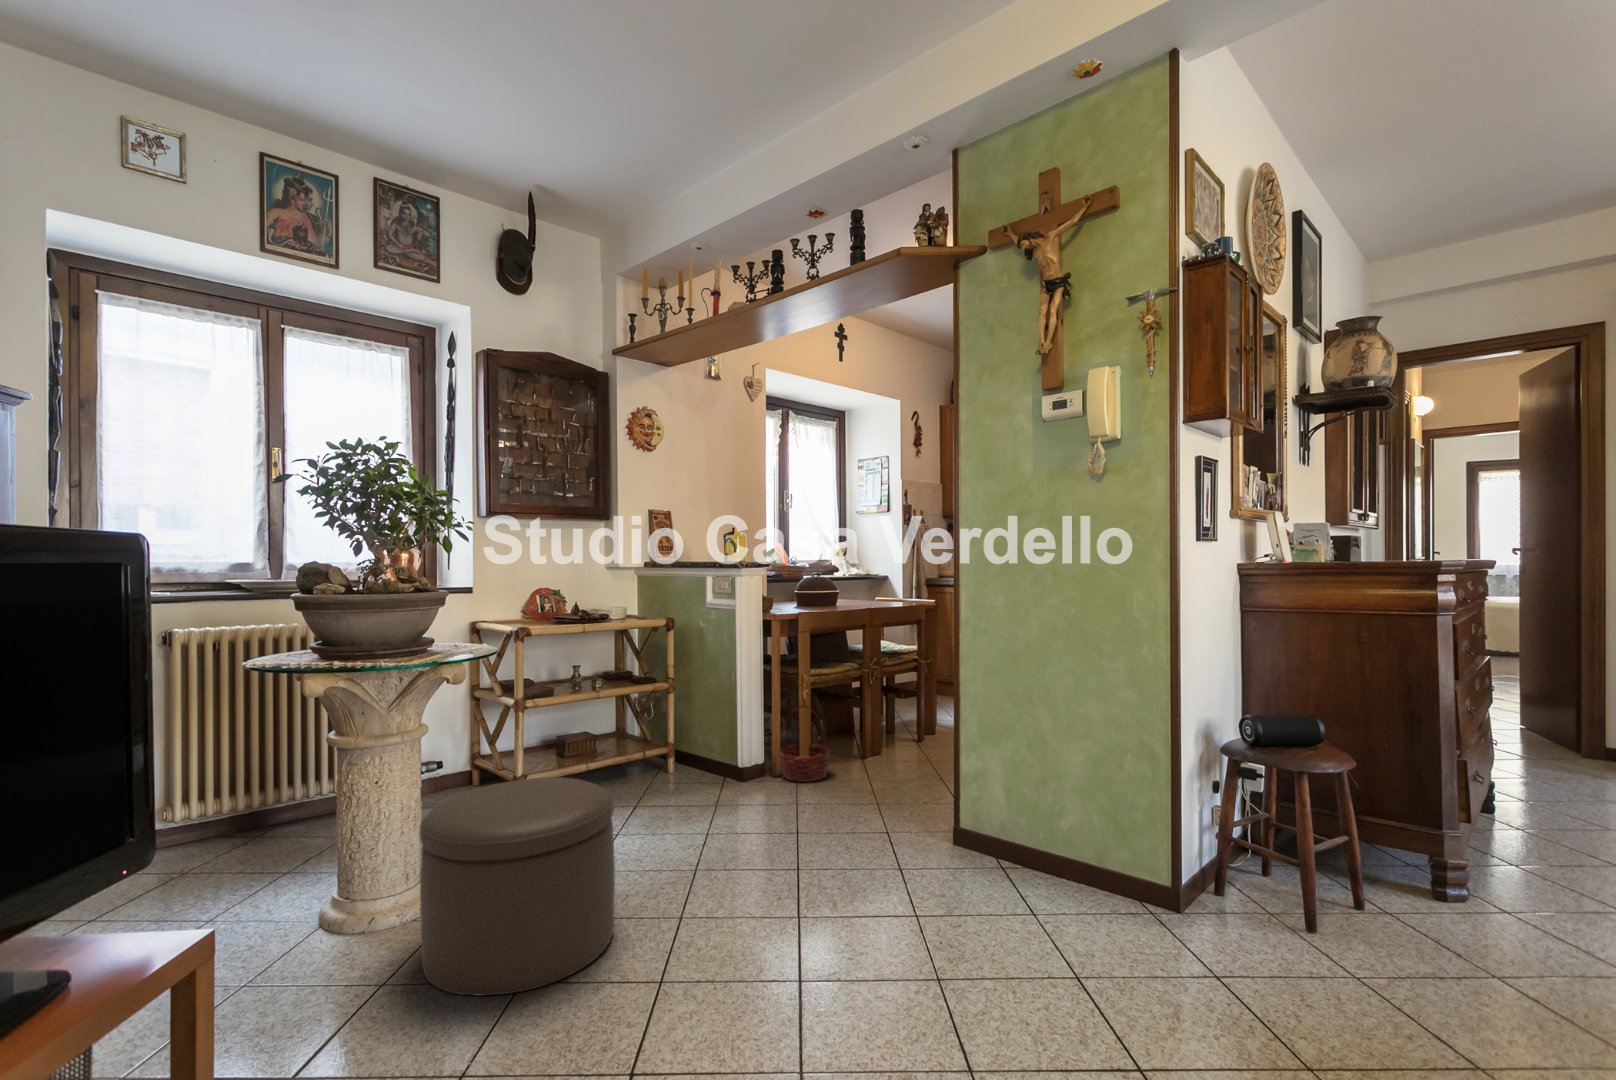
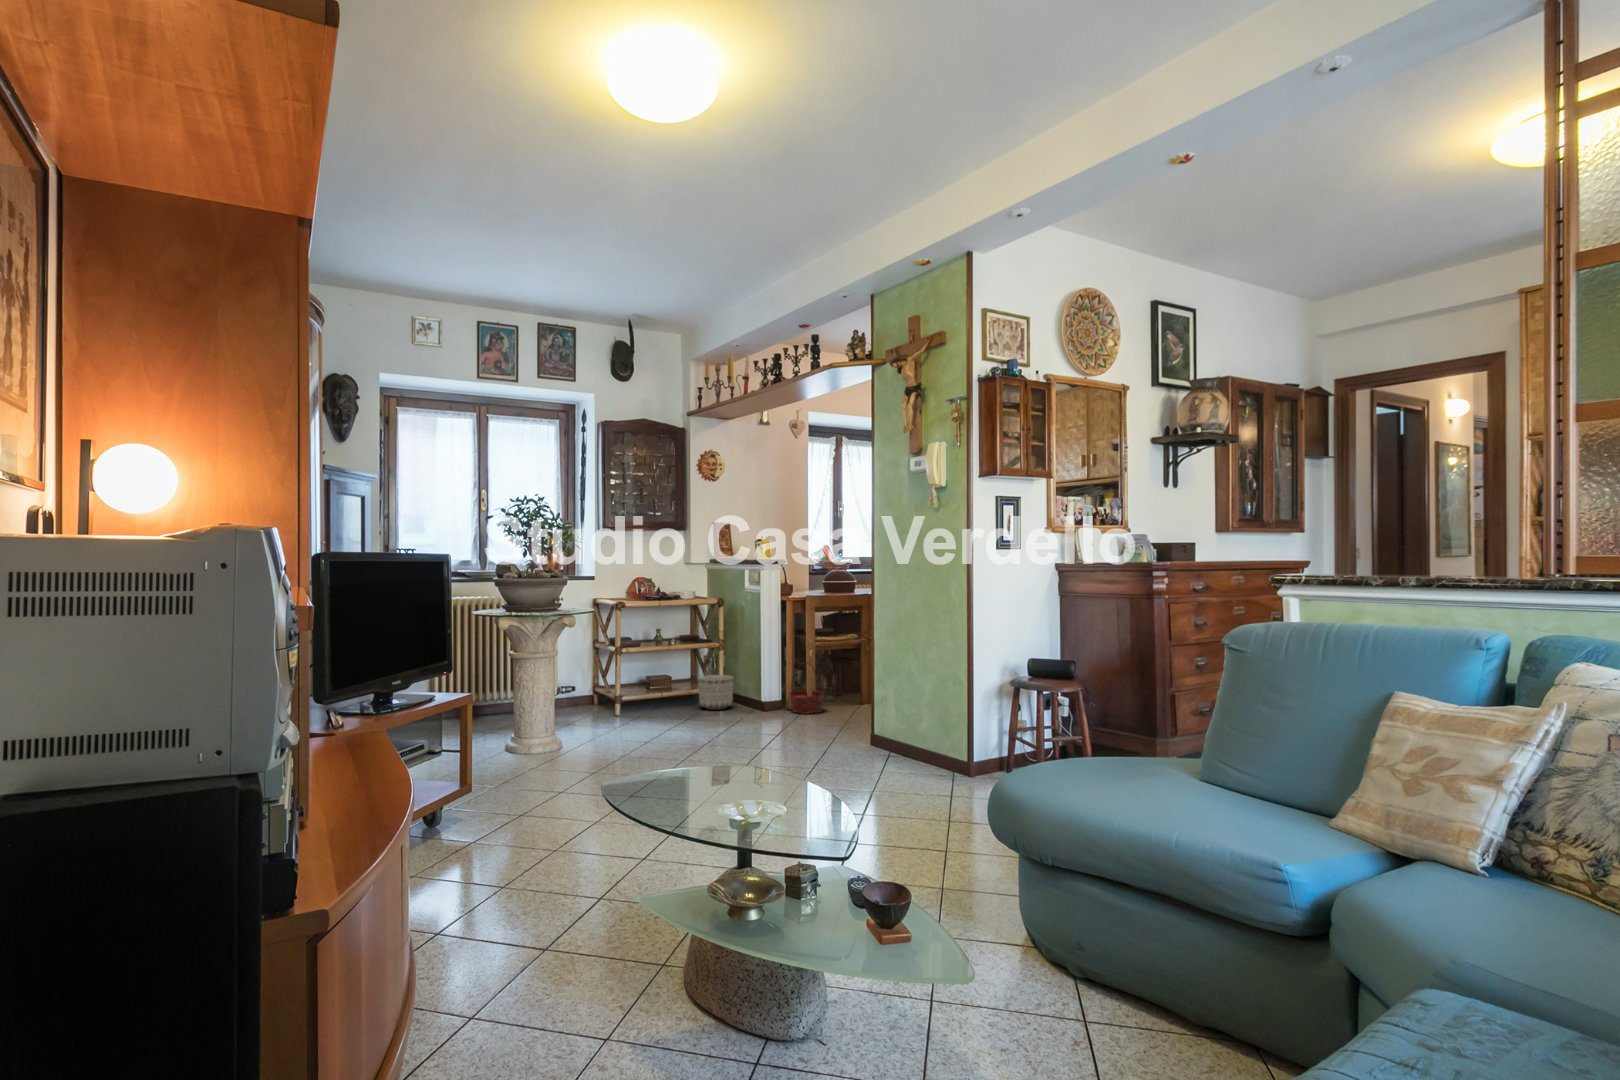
planter: none [640,728,694,784] -> present [698,675,734,710]
ottoman: present [420,777,615,996] -> none [550,679,645,770]

